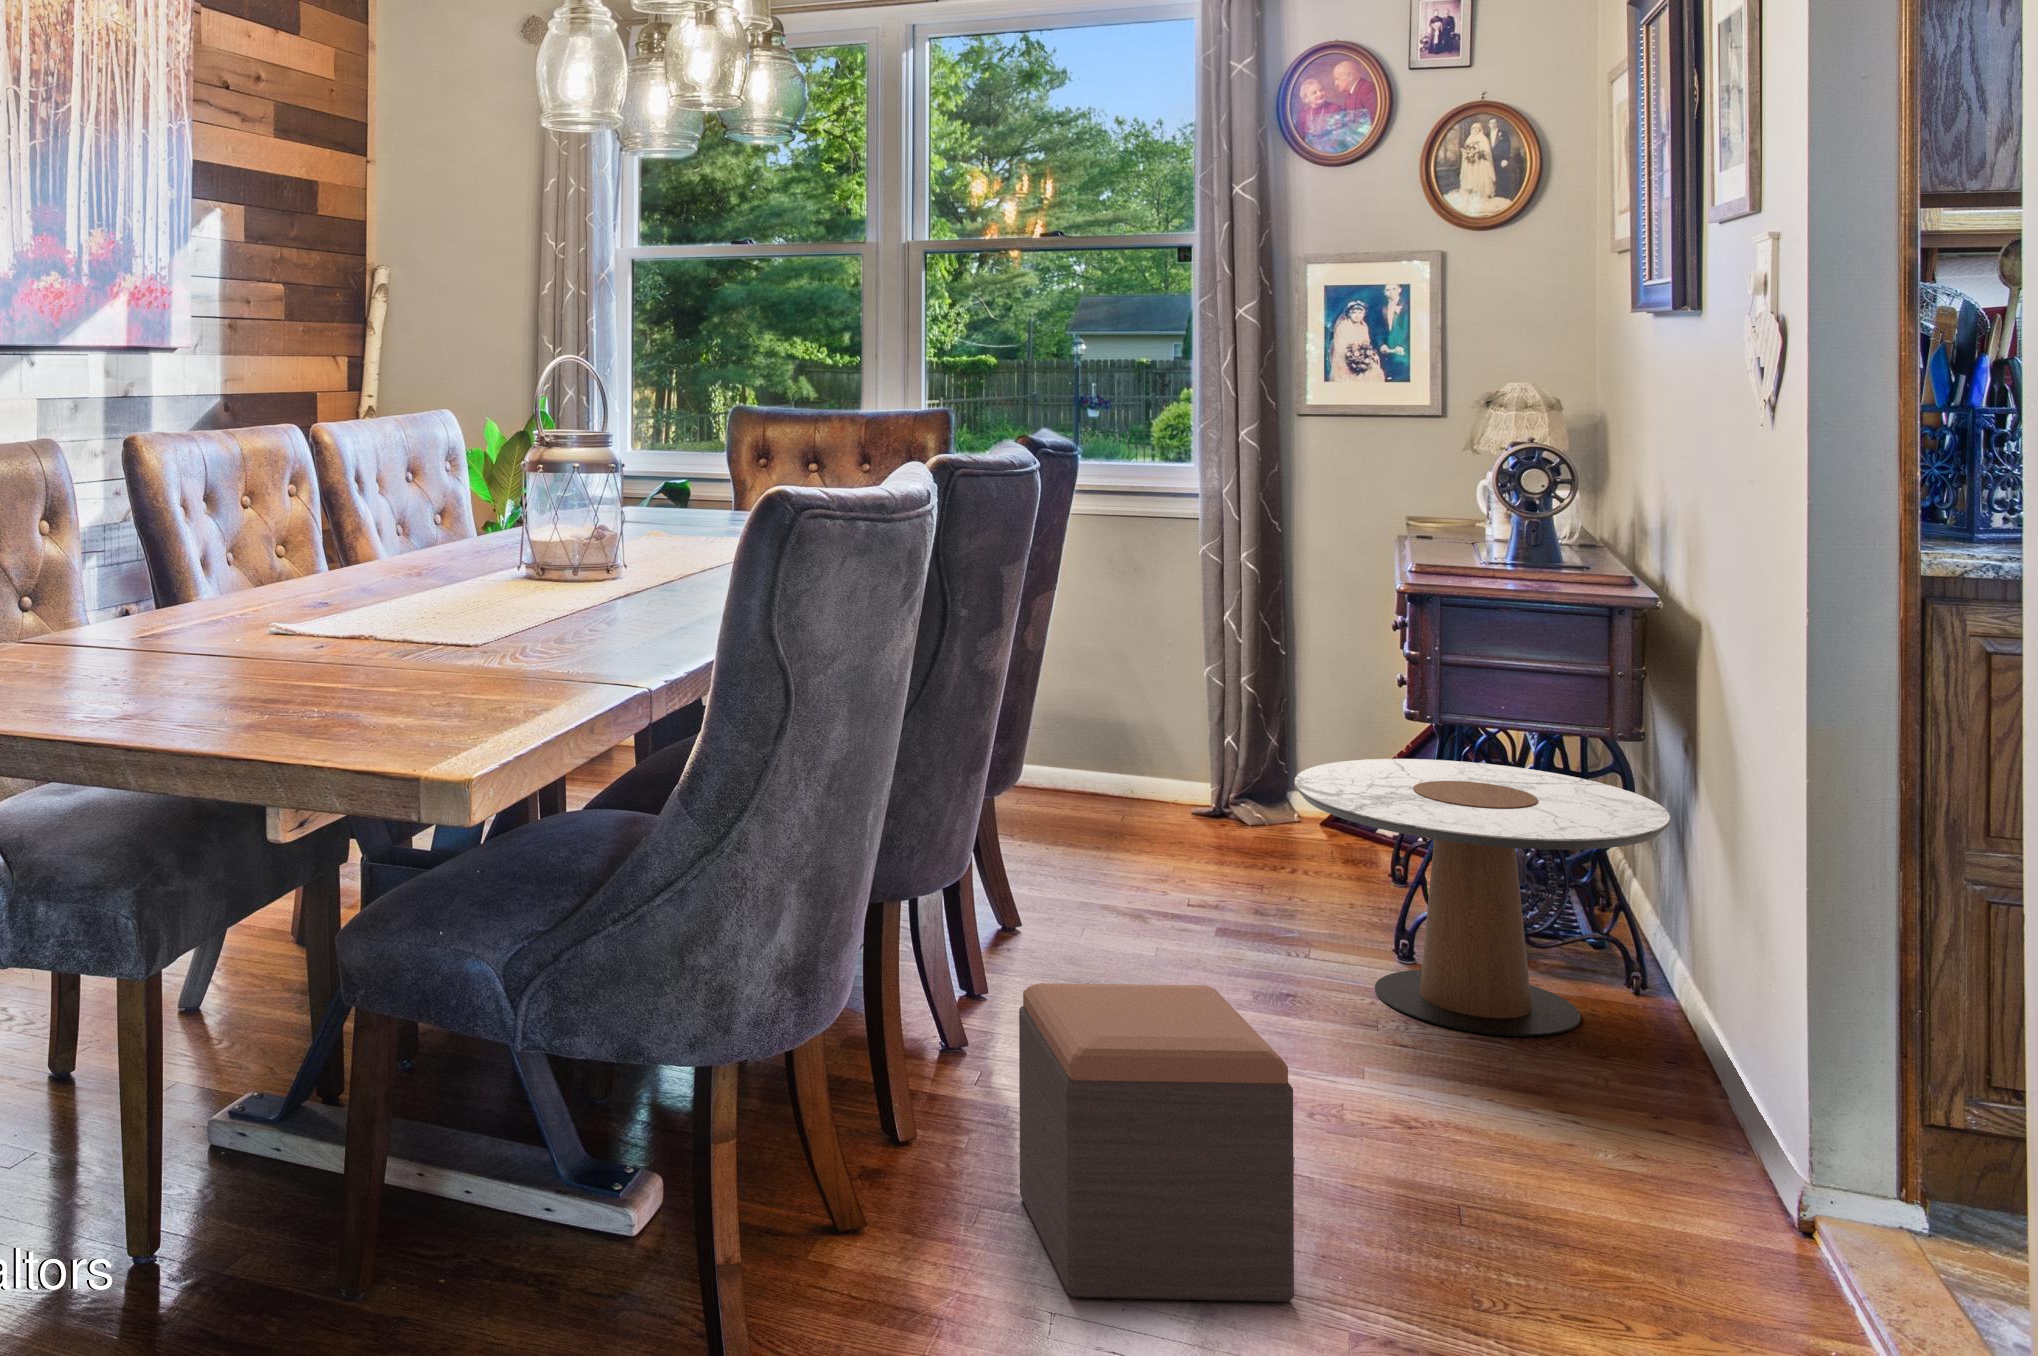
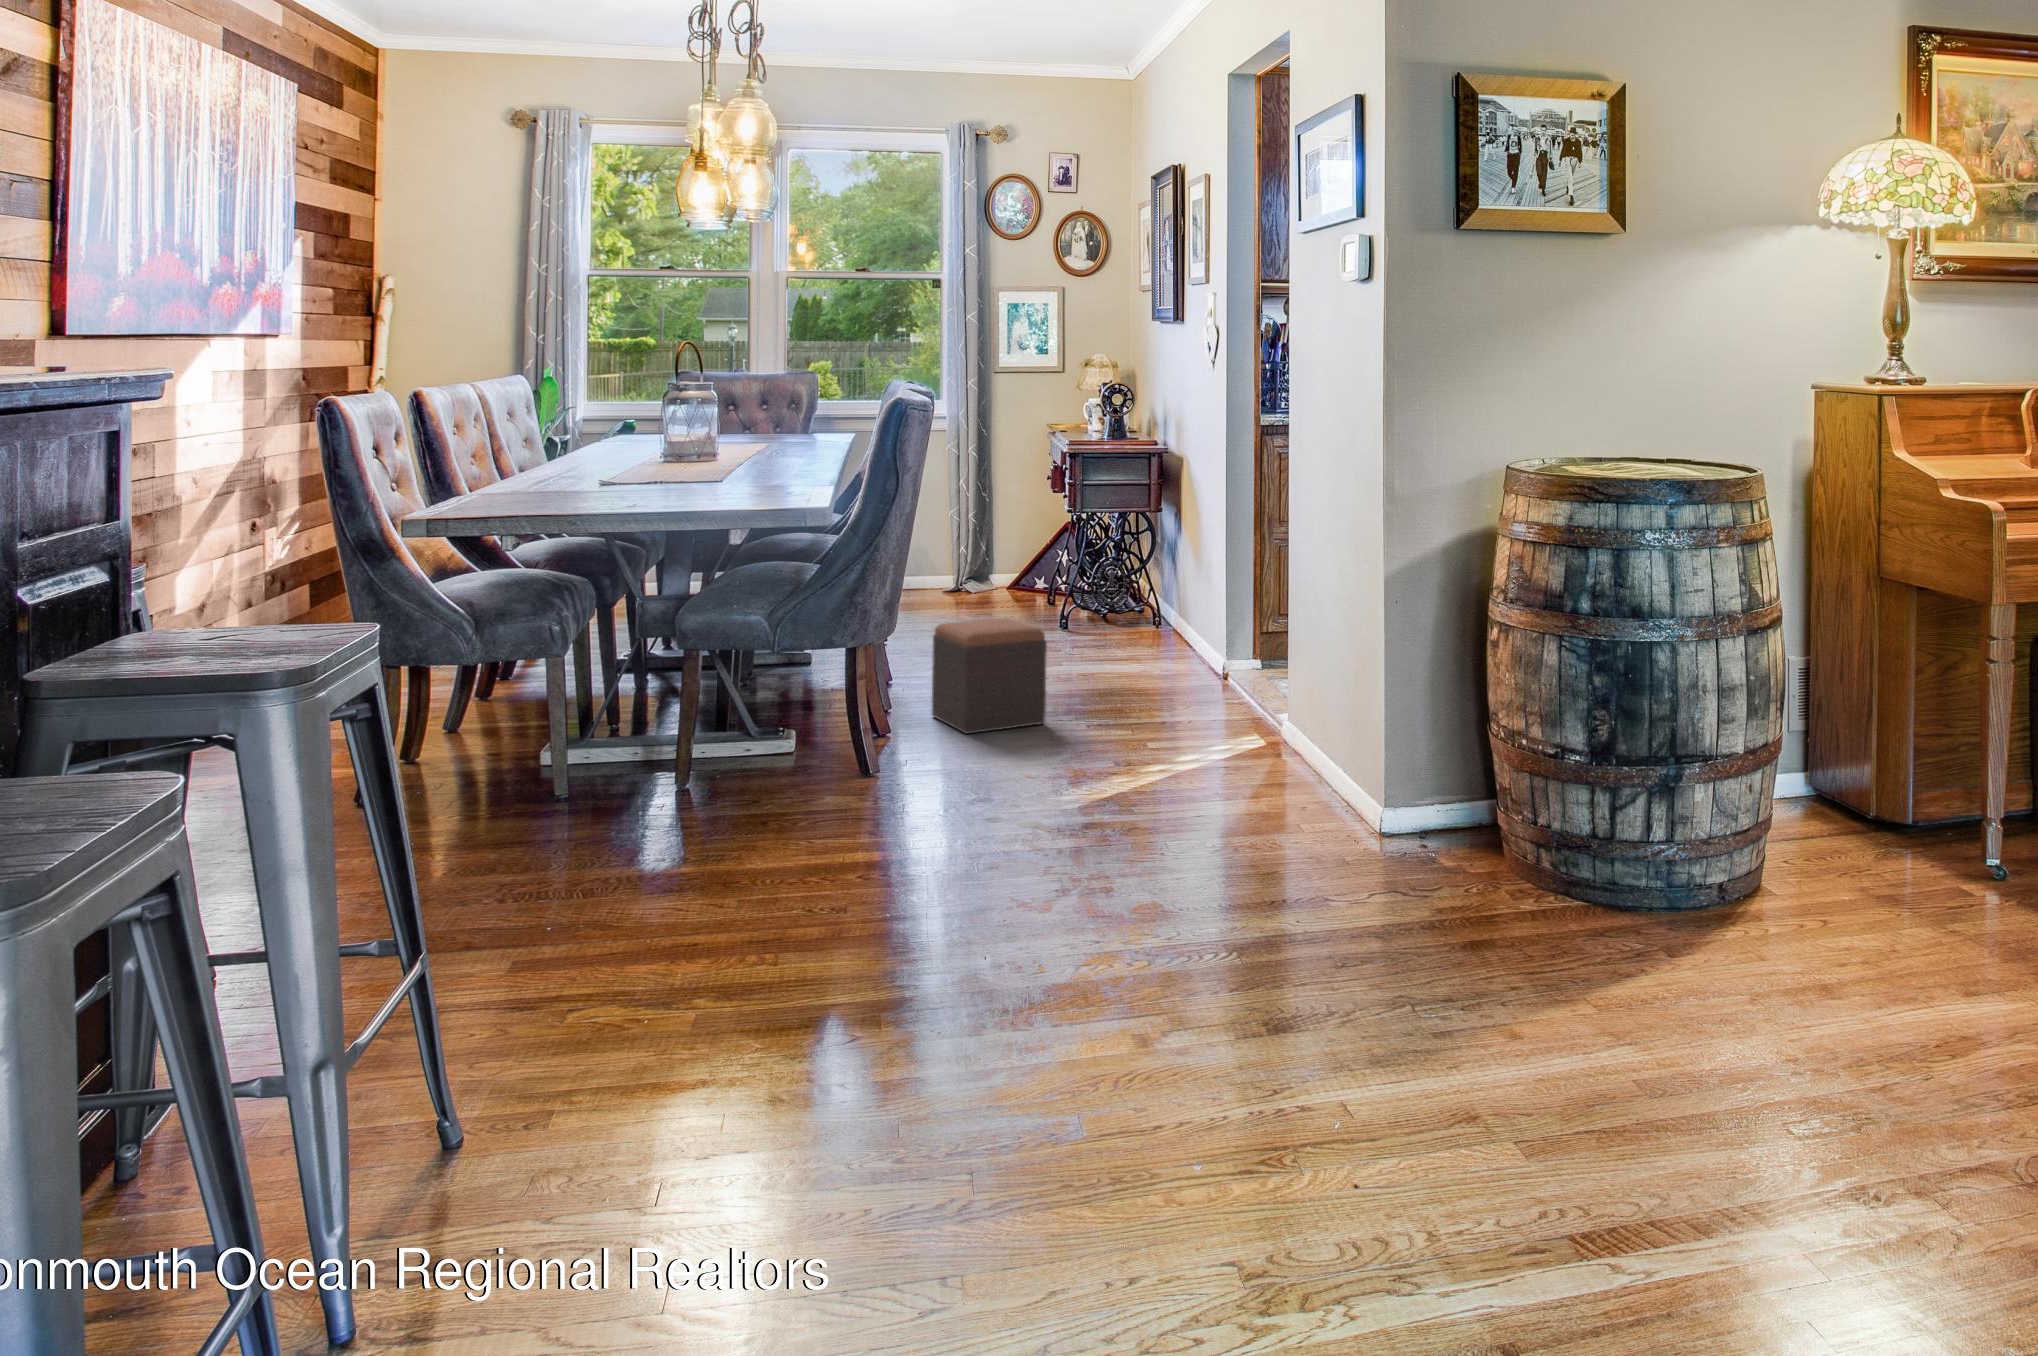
side table: present [1295,759,1670,1036] -> none [1016,546,1166,656]

